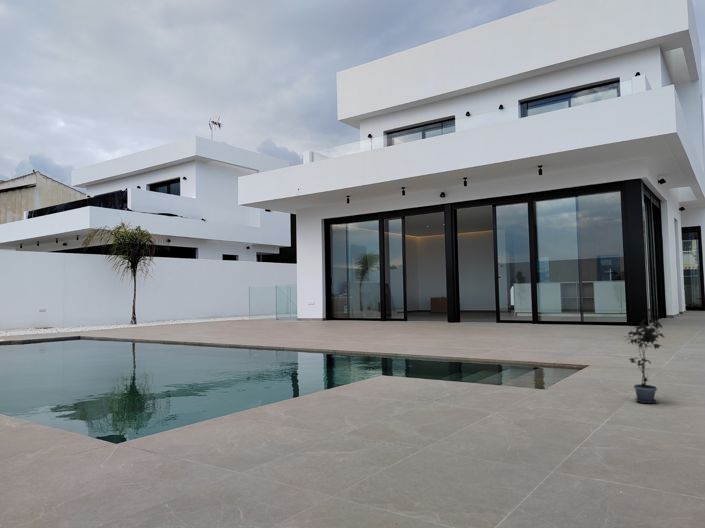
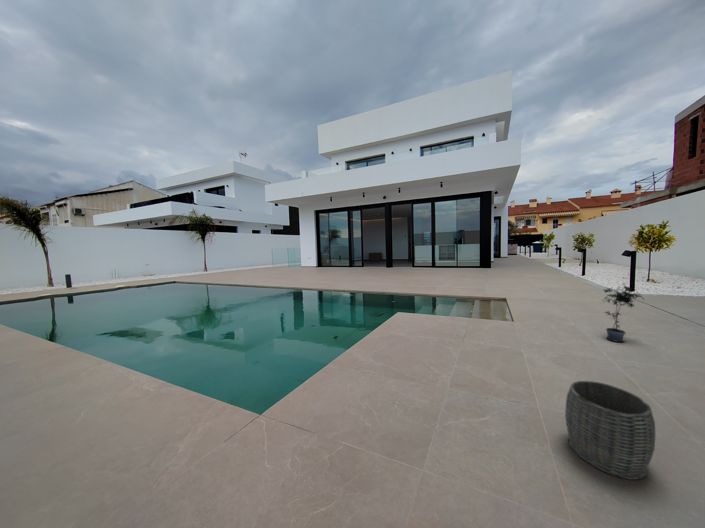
woven basket: none [400,389,465,468] -> present [565,381,655,480]

